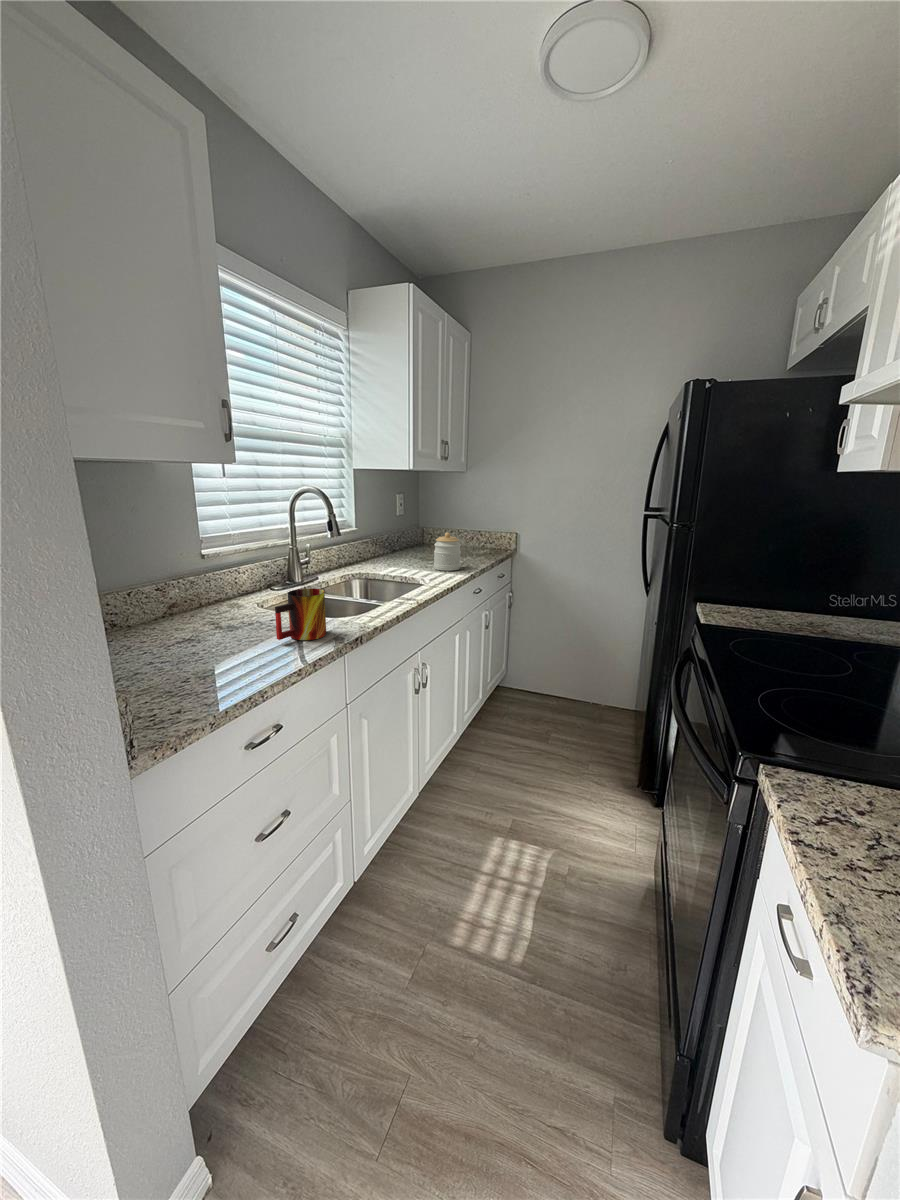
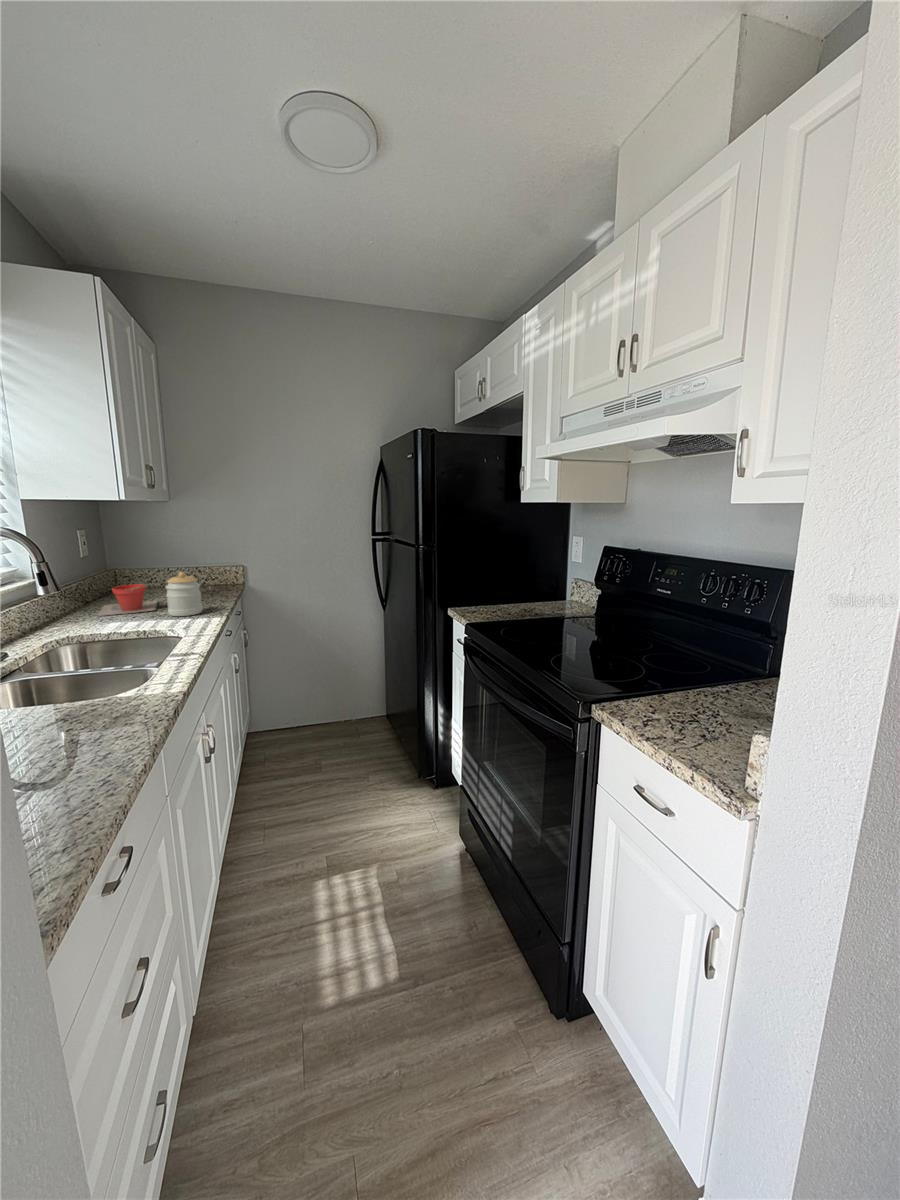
plant pot: none [390,540,439,563] -> present [98,584,157,616]
mug: present [275,589,326,640] -> none [53,659,123,736]

